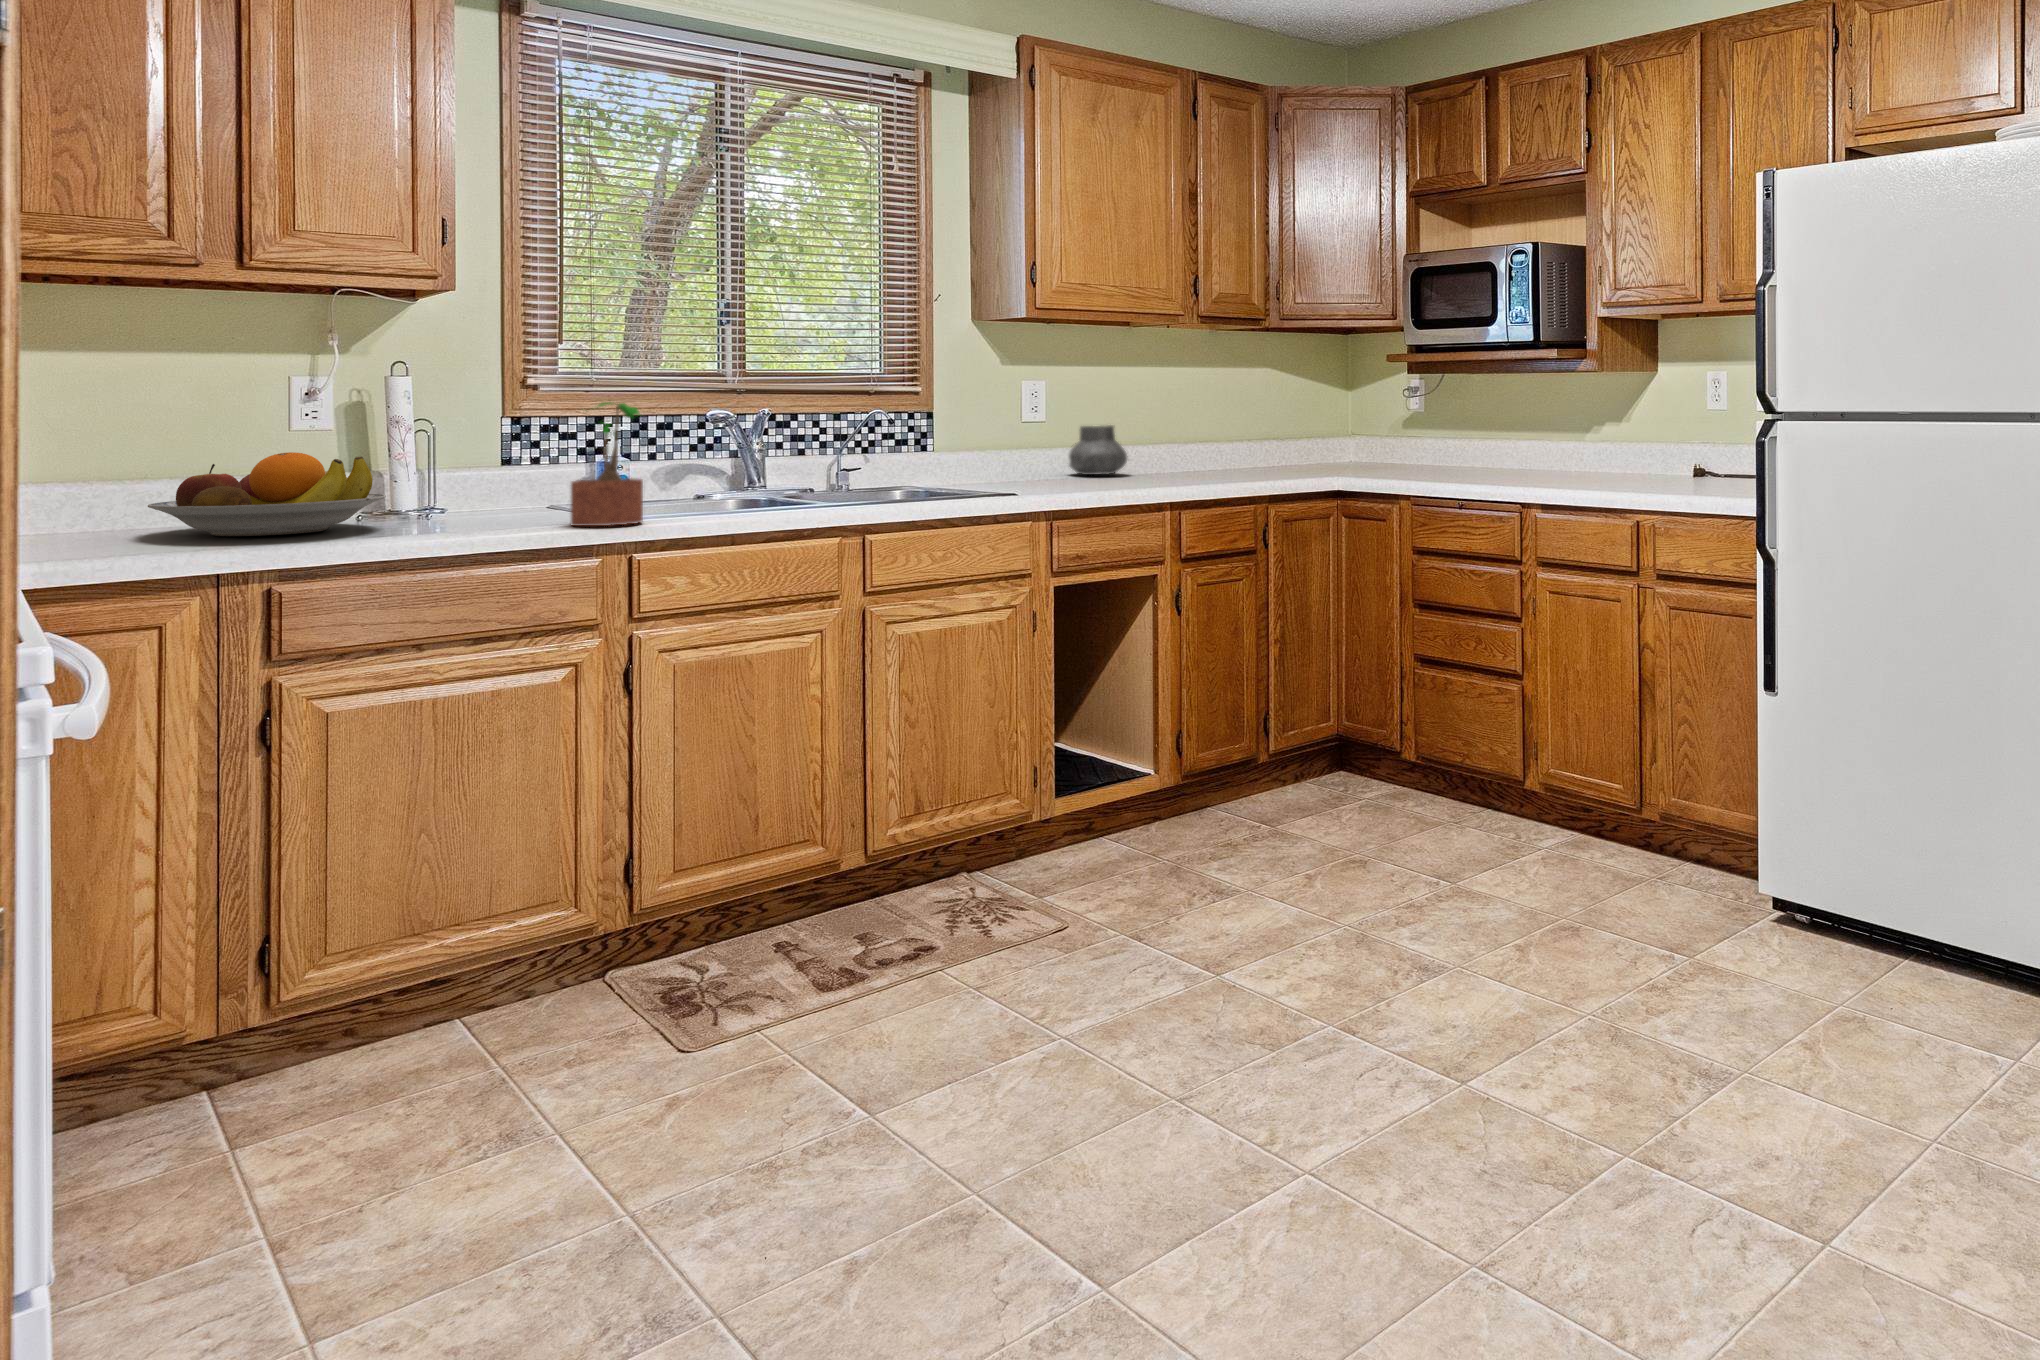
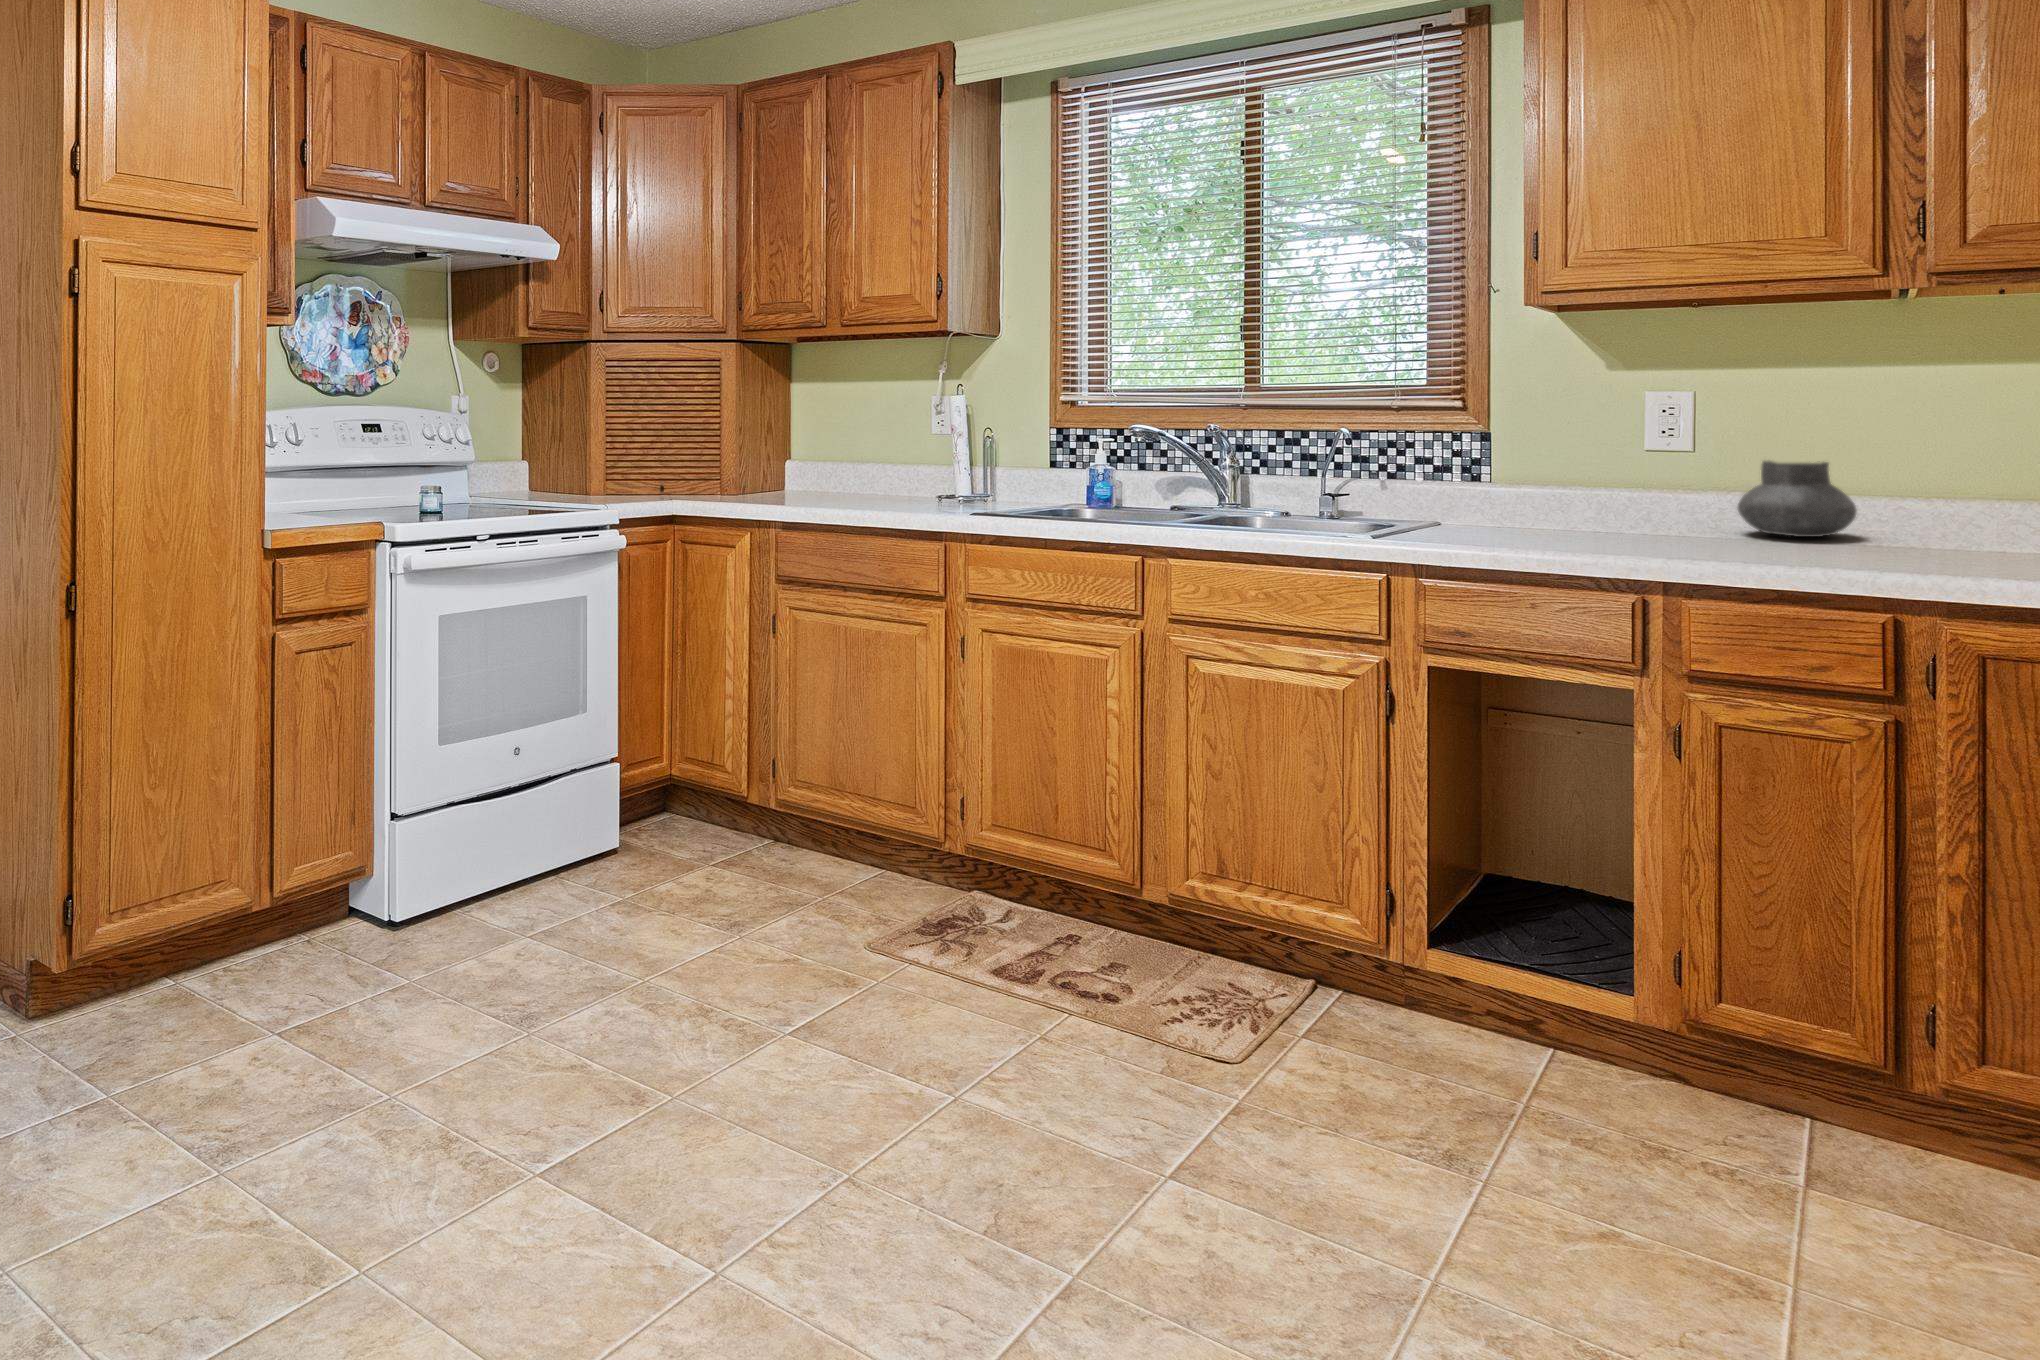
potted plant: present [571,402,643,526] -> none [944,423,1009,525]
fruit bowl: present [148,452,386,536] -> none [779,452,904,506]

